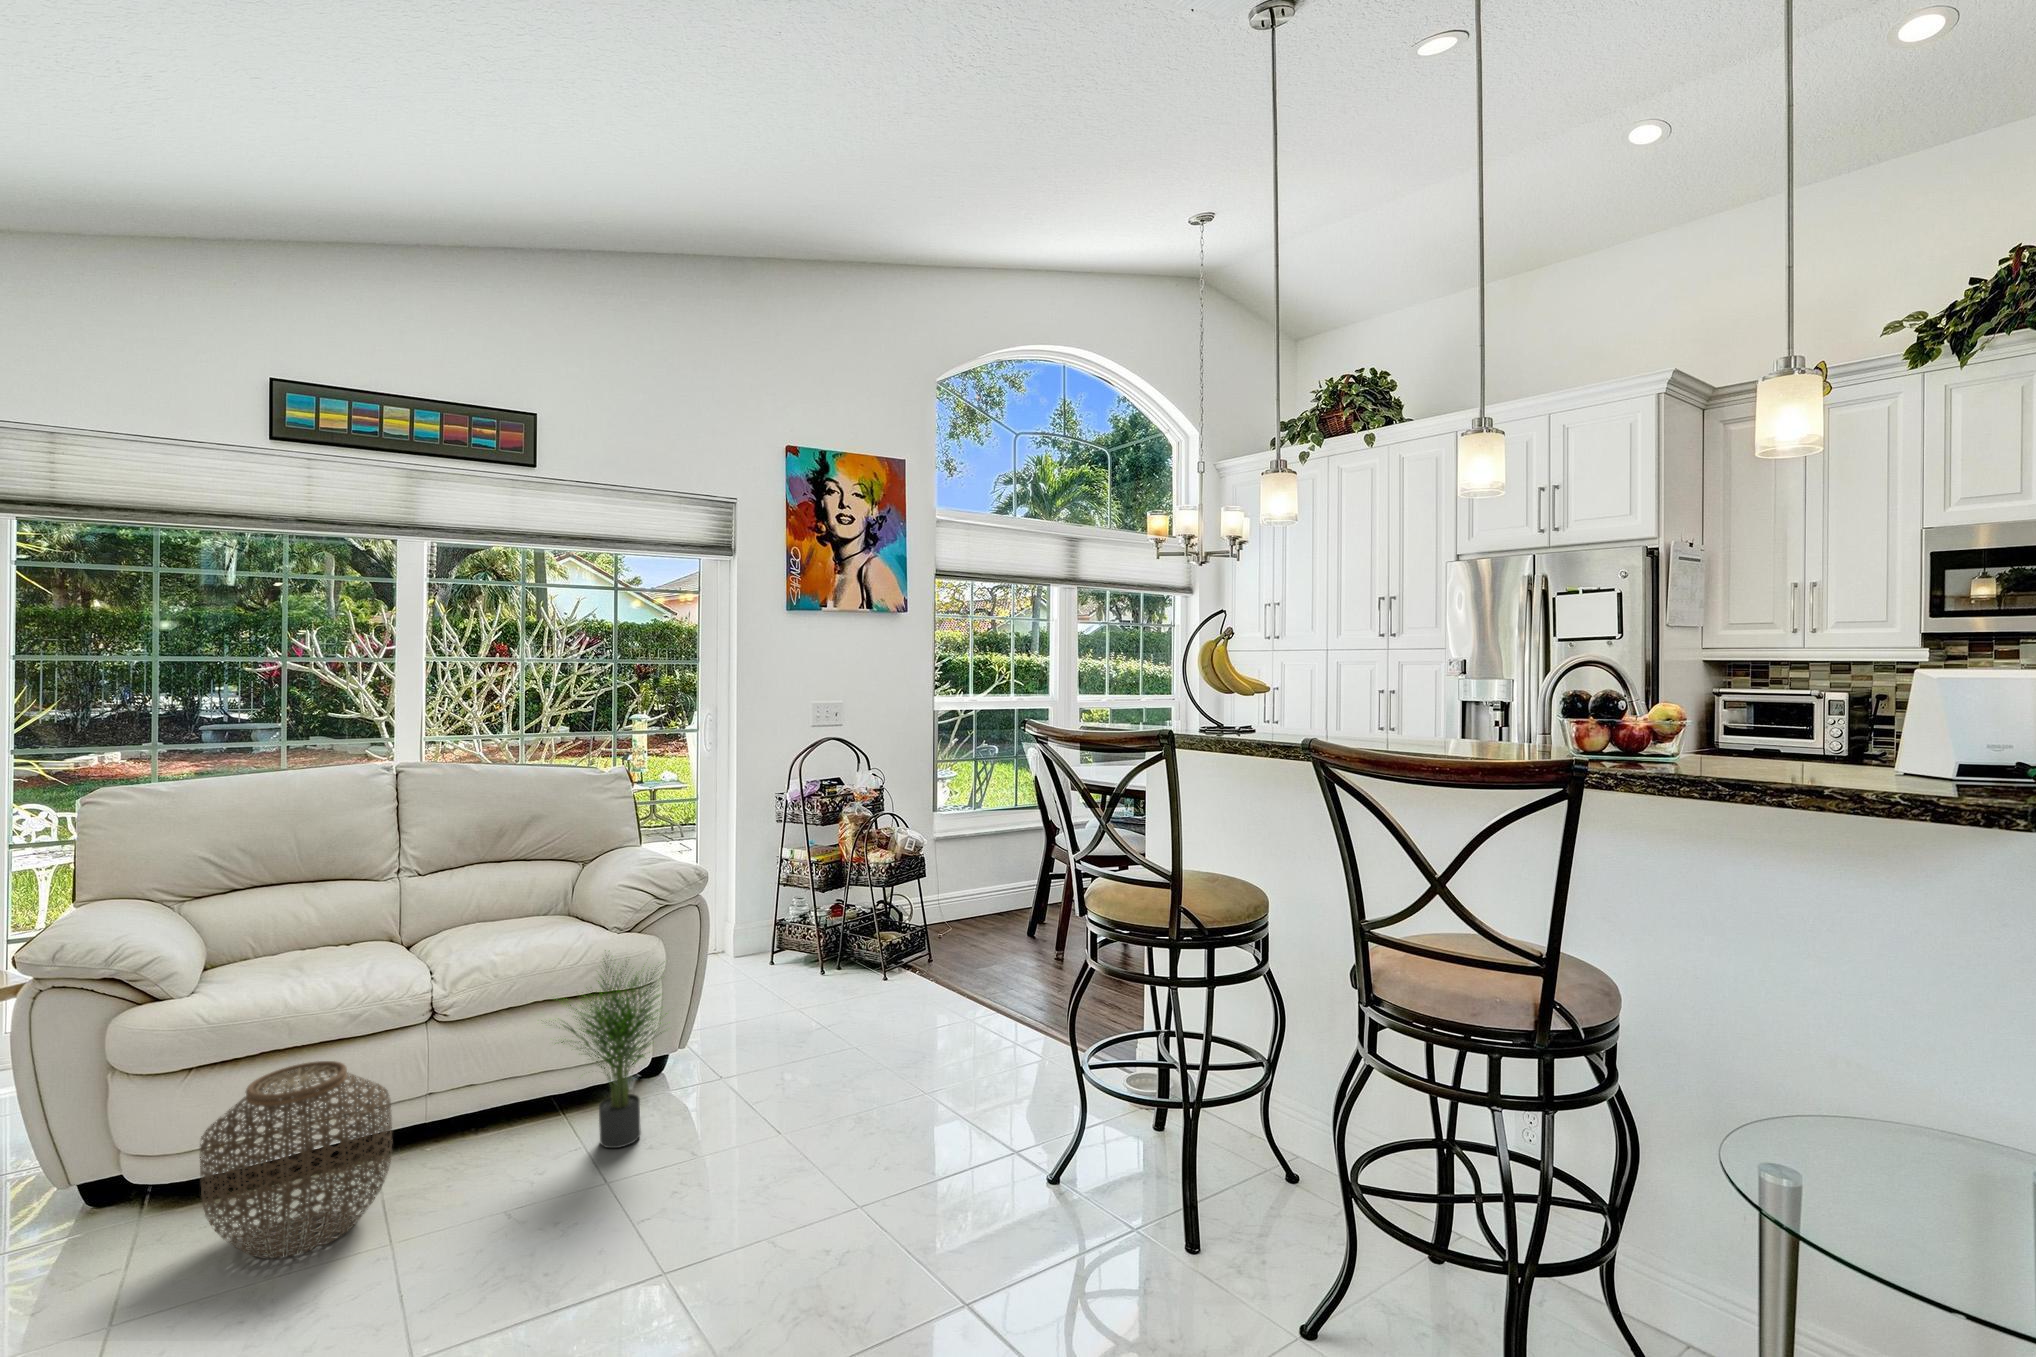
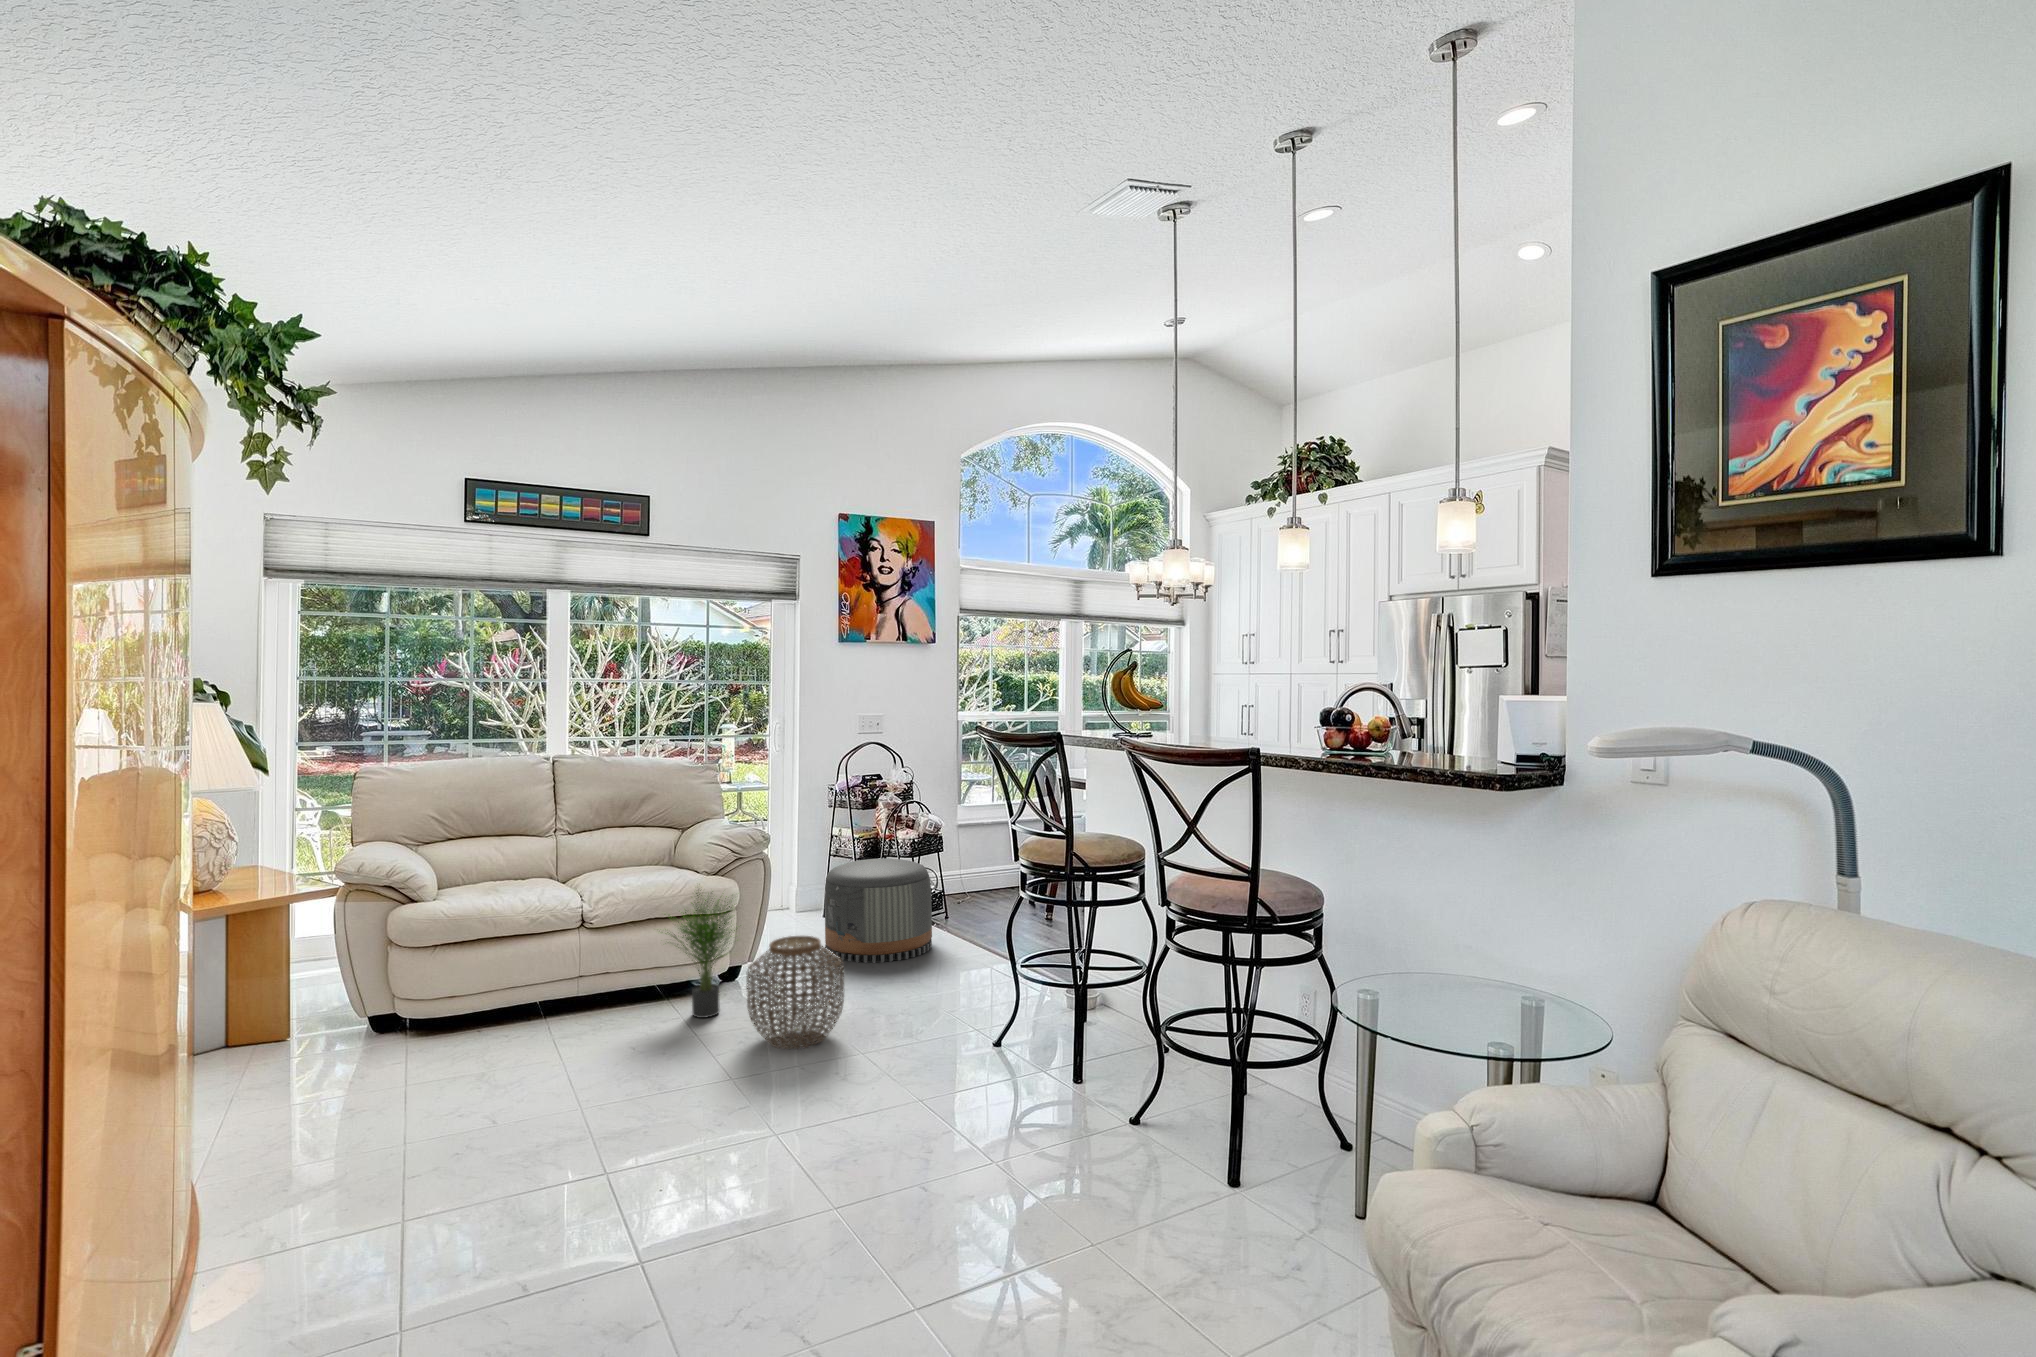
pouf: none [780,887,920,1031] -> present [824,858,932,963]
woven basket: present [200,1061,392,1258] -> present [747,936,844,1049]

